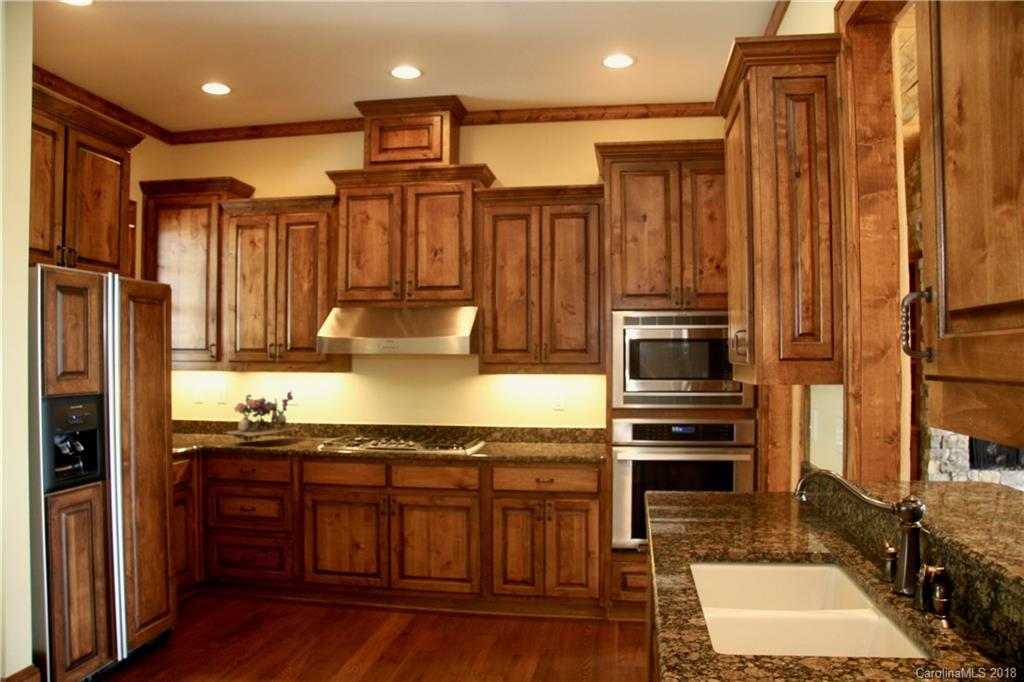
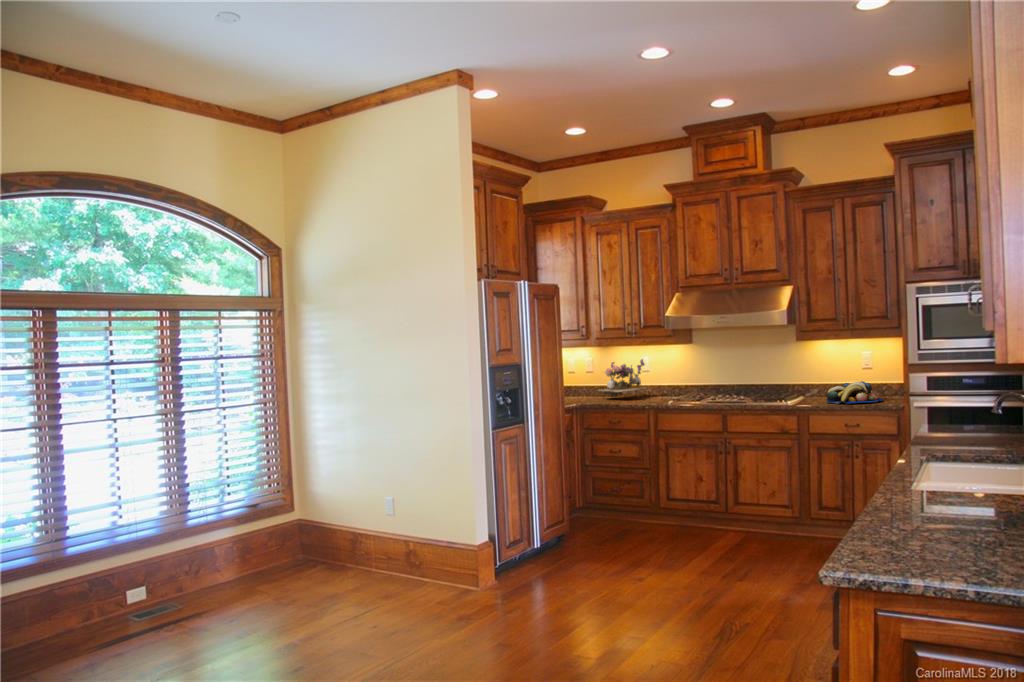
fruit bowl: none [513,426,577,455] -> present [826,381,883,404]

